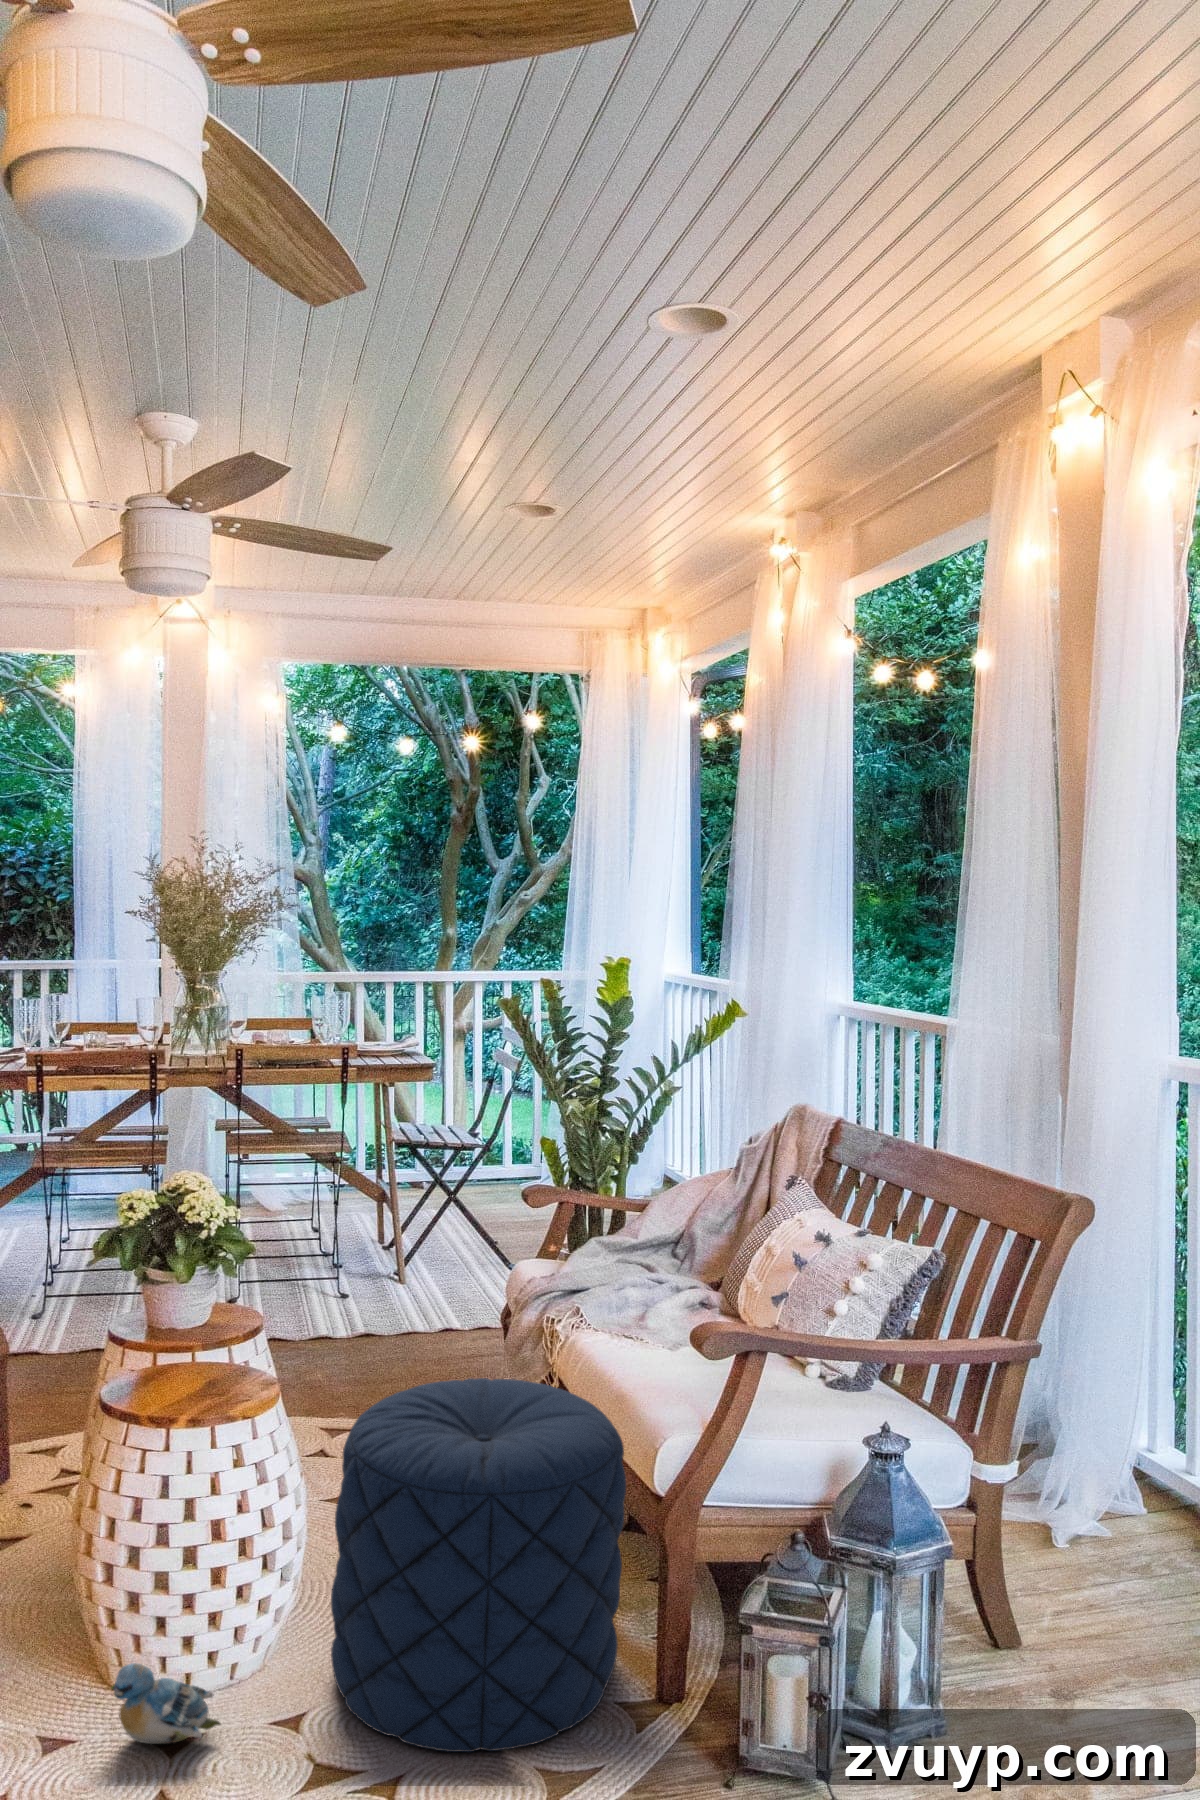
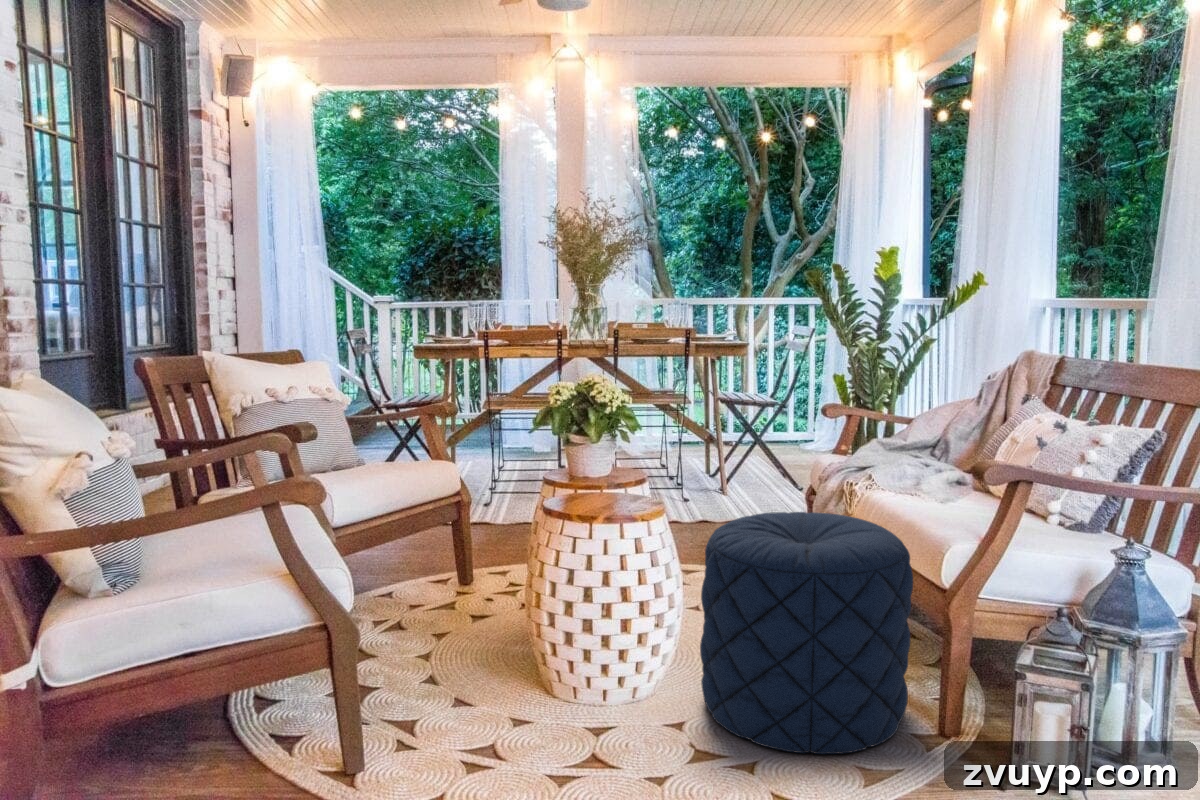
plush toy: present [111,1663,220,1744] -> none [558,676,630,729]

